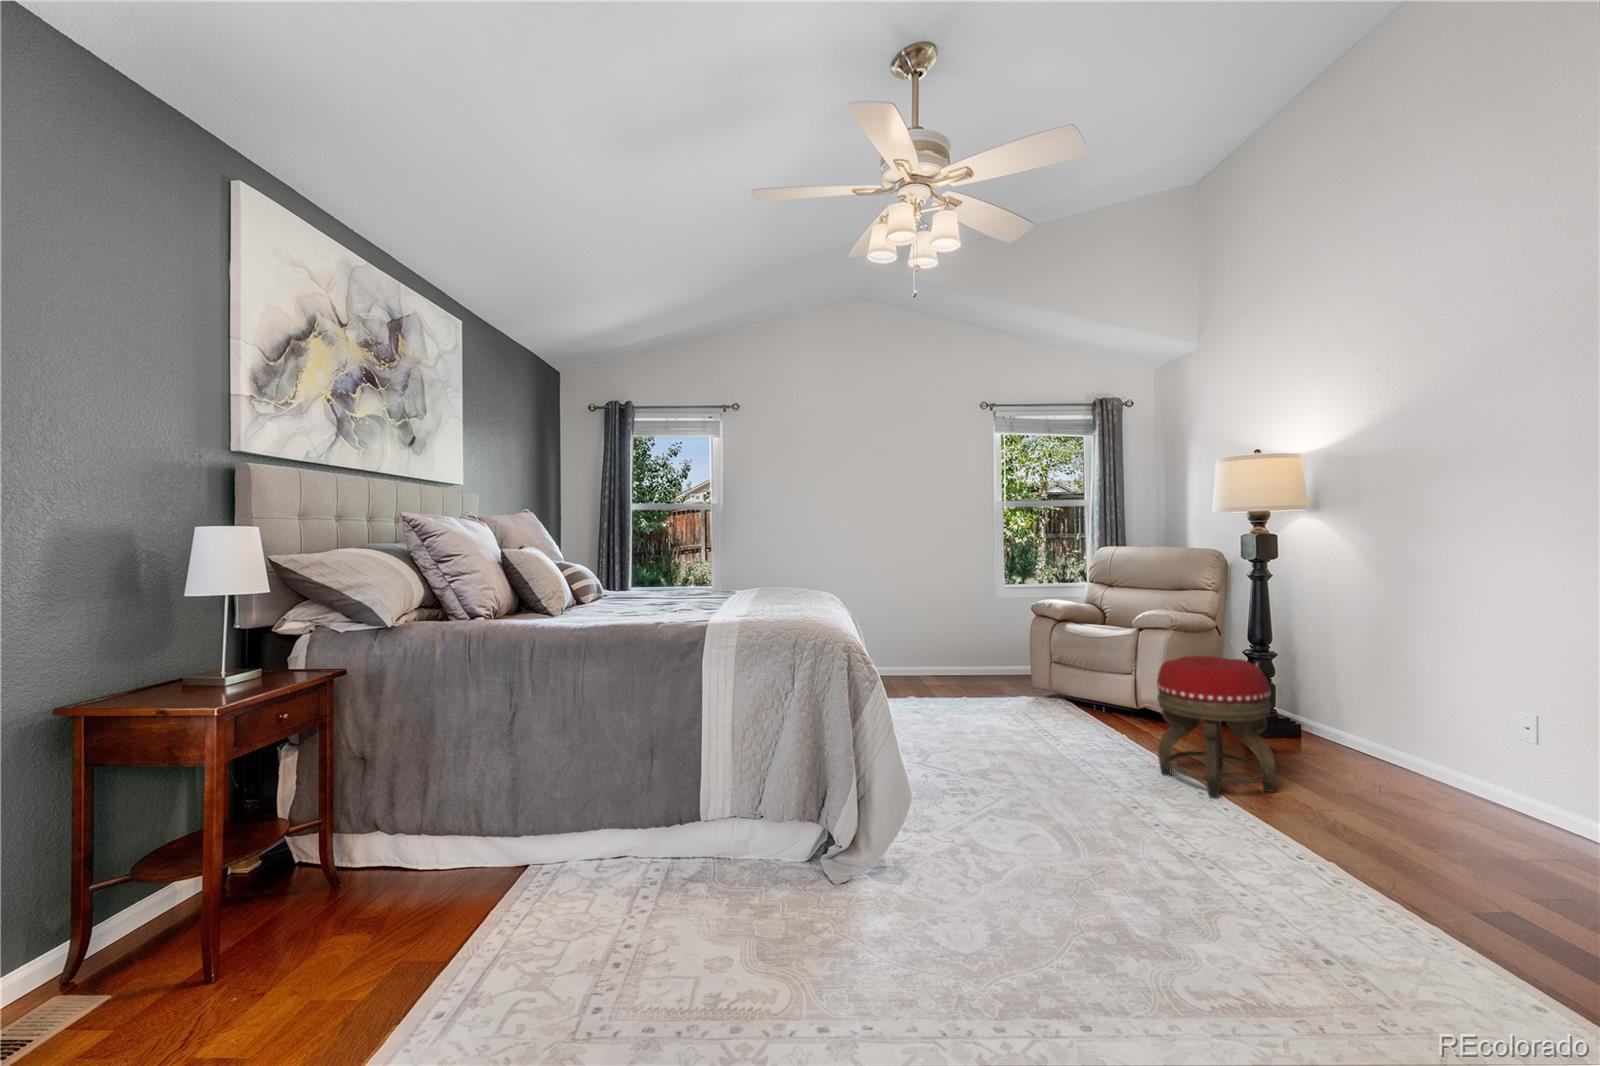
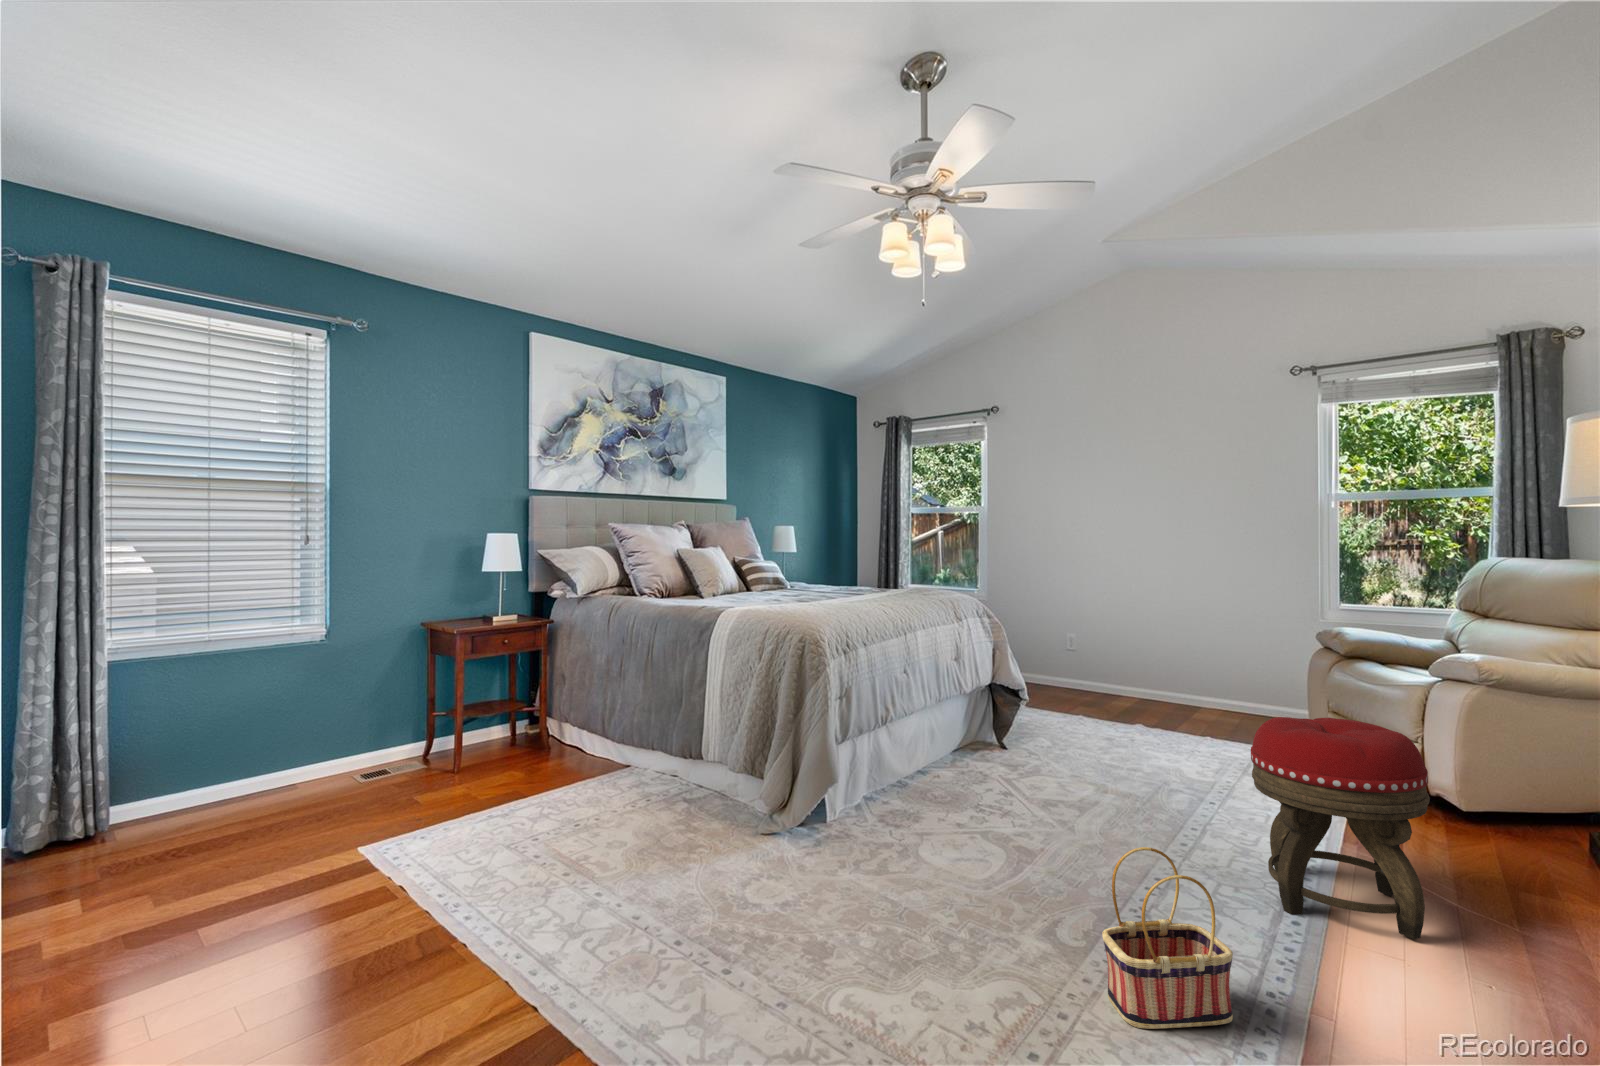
basket: none [1258,768,1331,905] -> present [1102,847,1233,1029]

